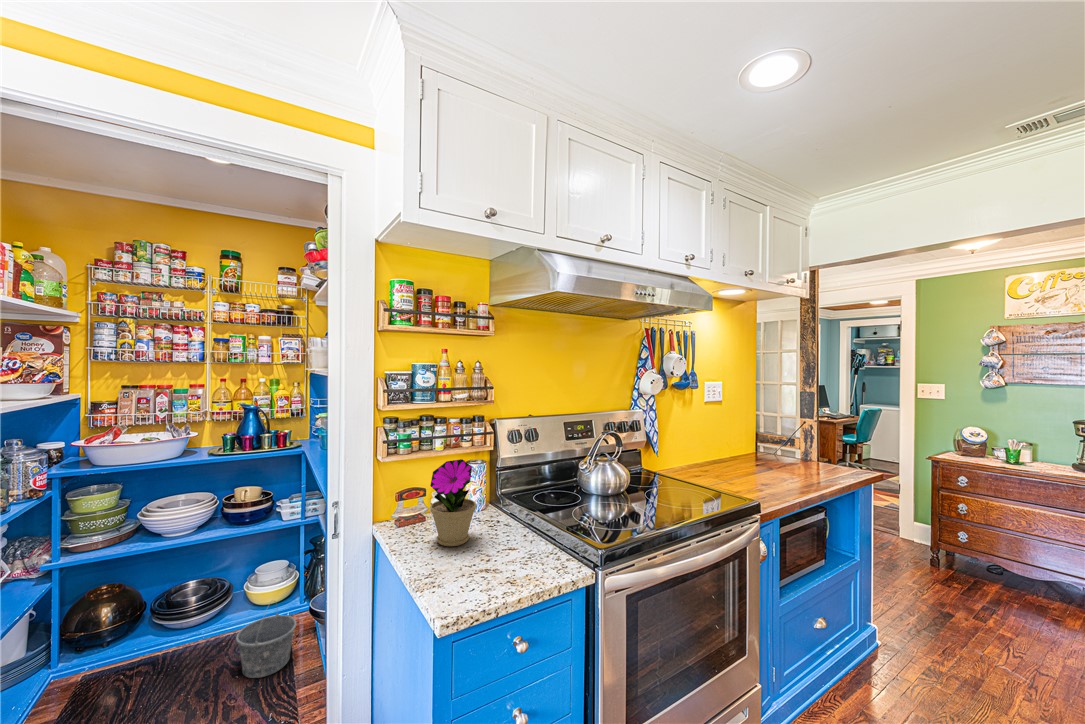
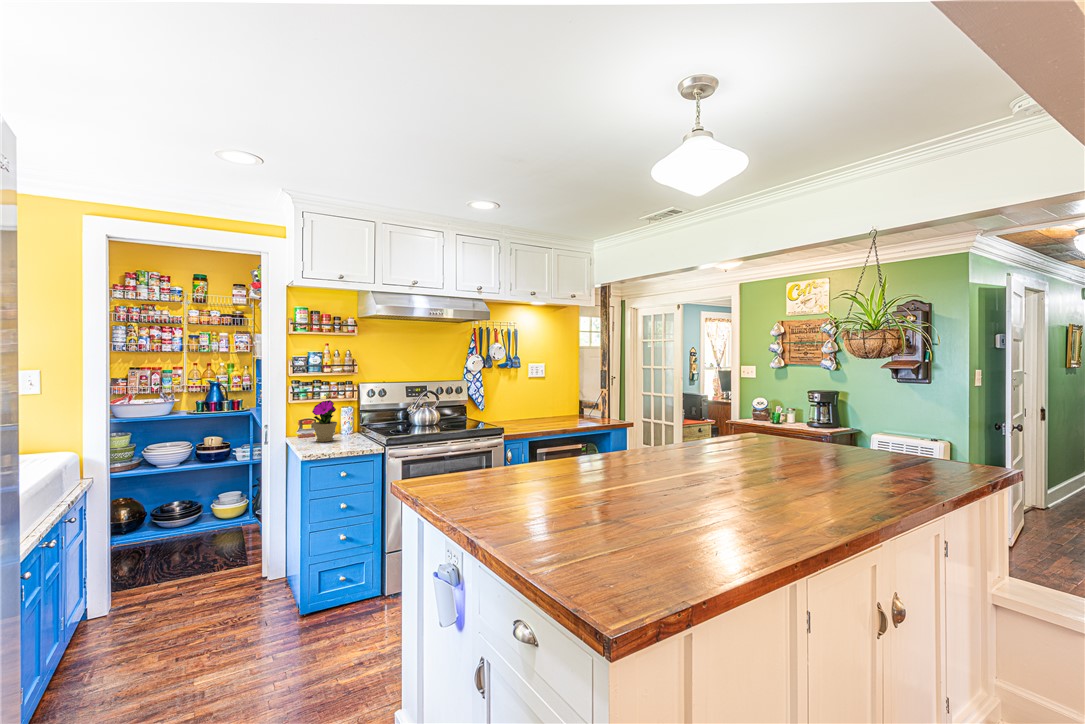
bucket: present [236,613,296,678] -> none [210,503,248,546]

